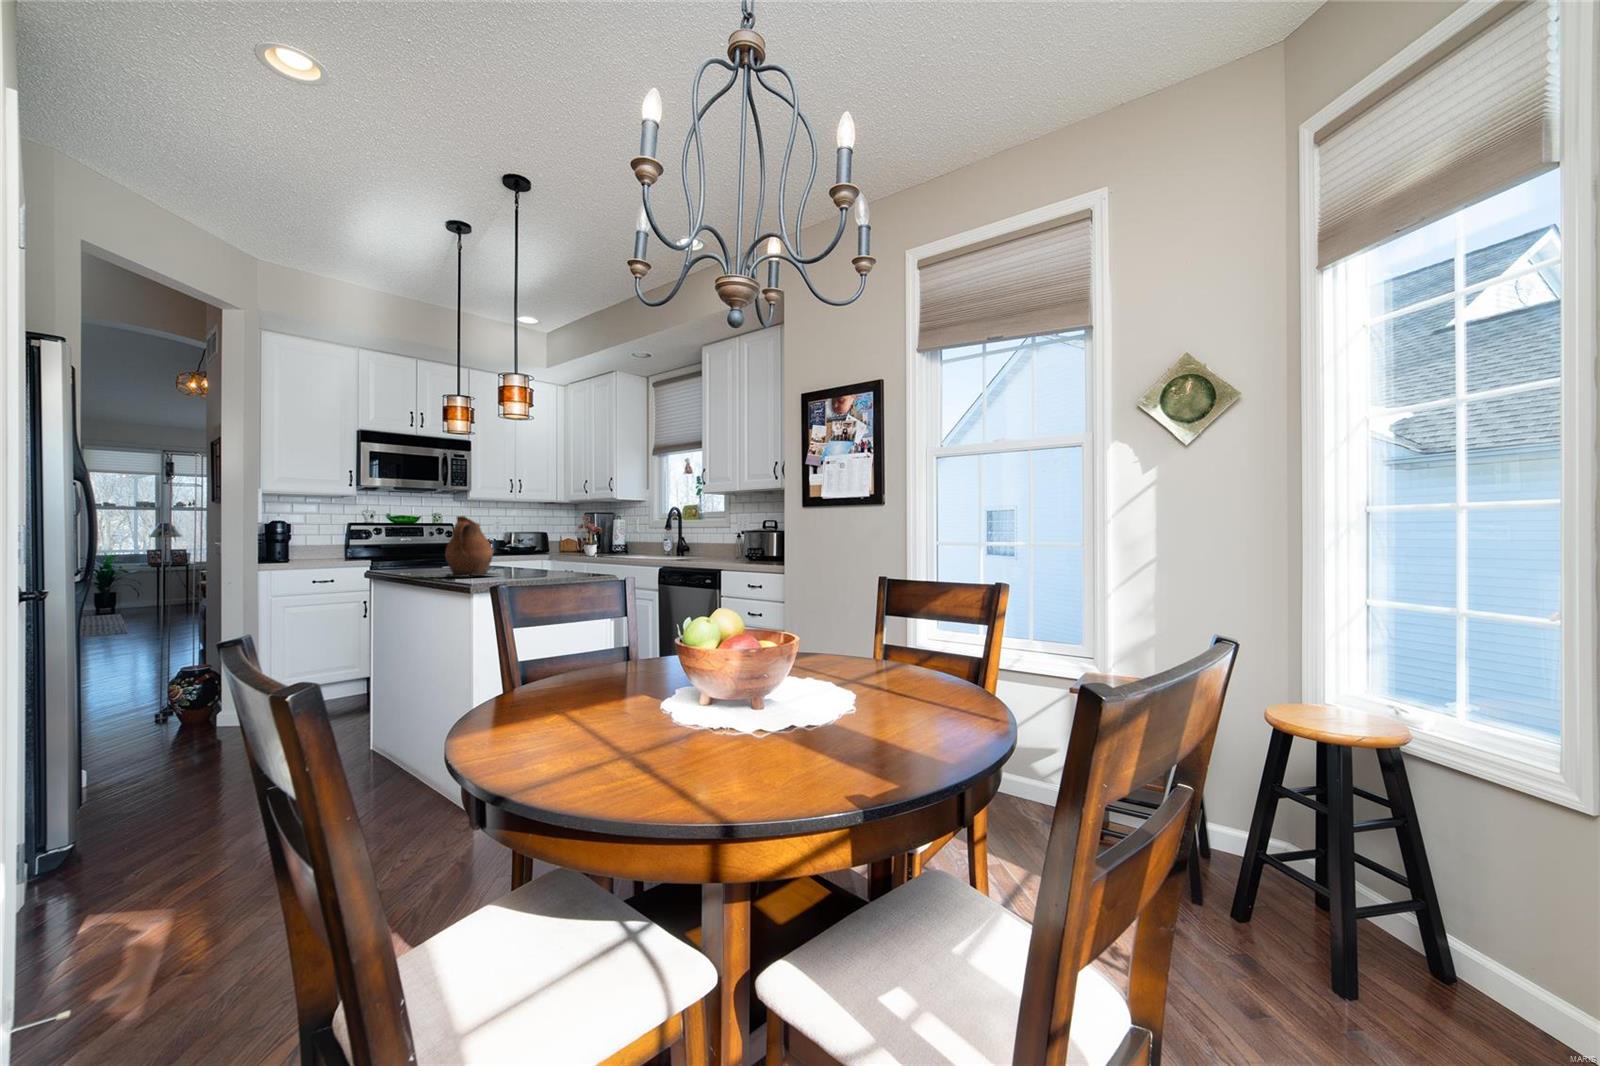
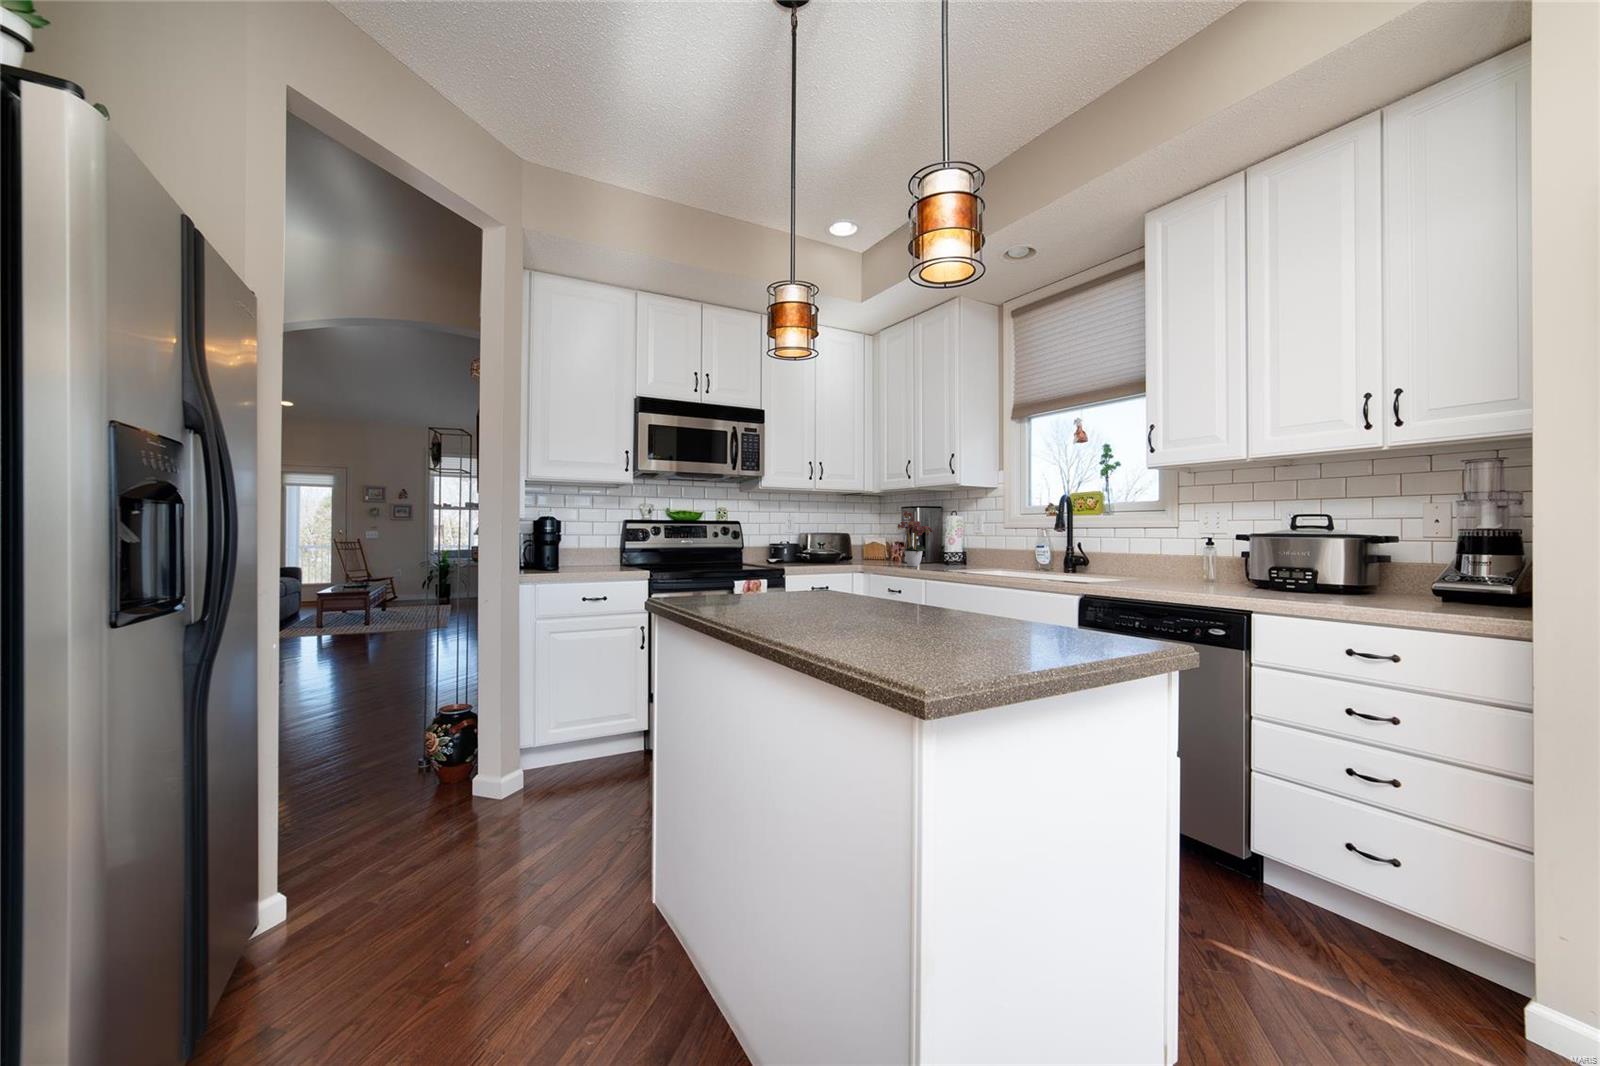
ceramic pitcher: present [445,516,495,577] -> none [763,505,880,636]

